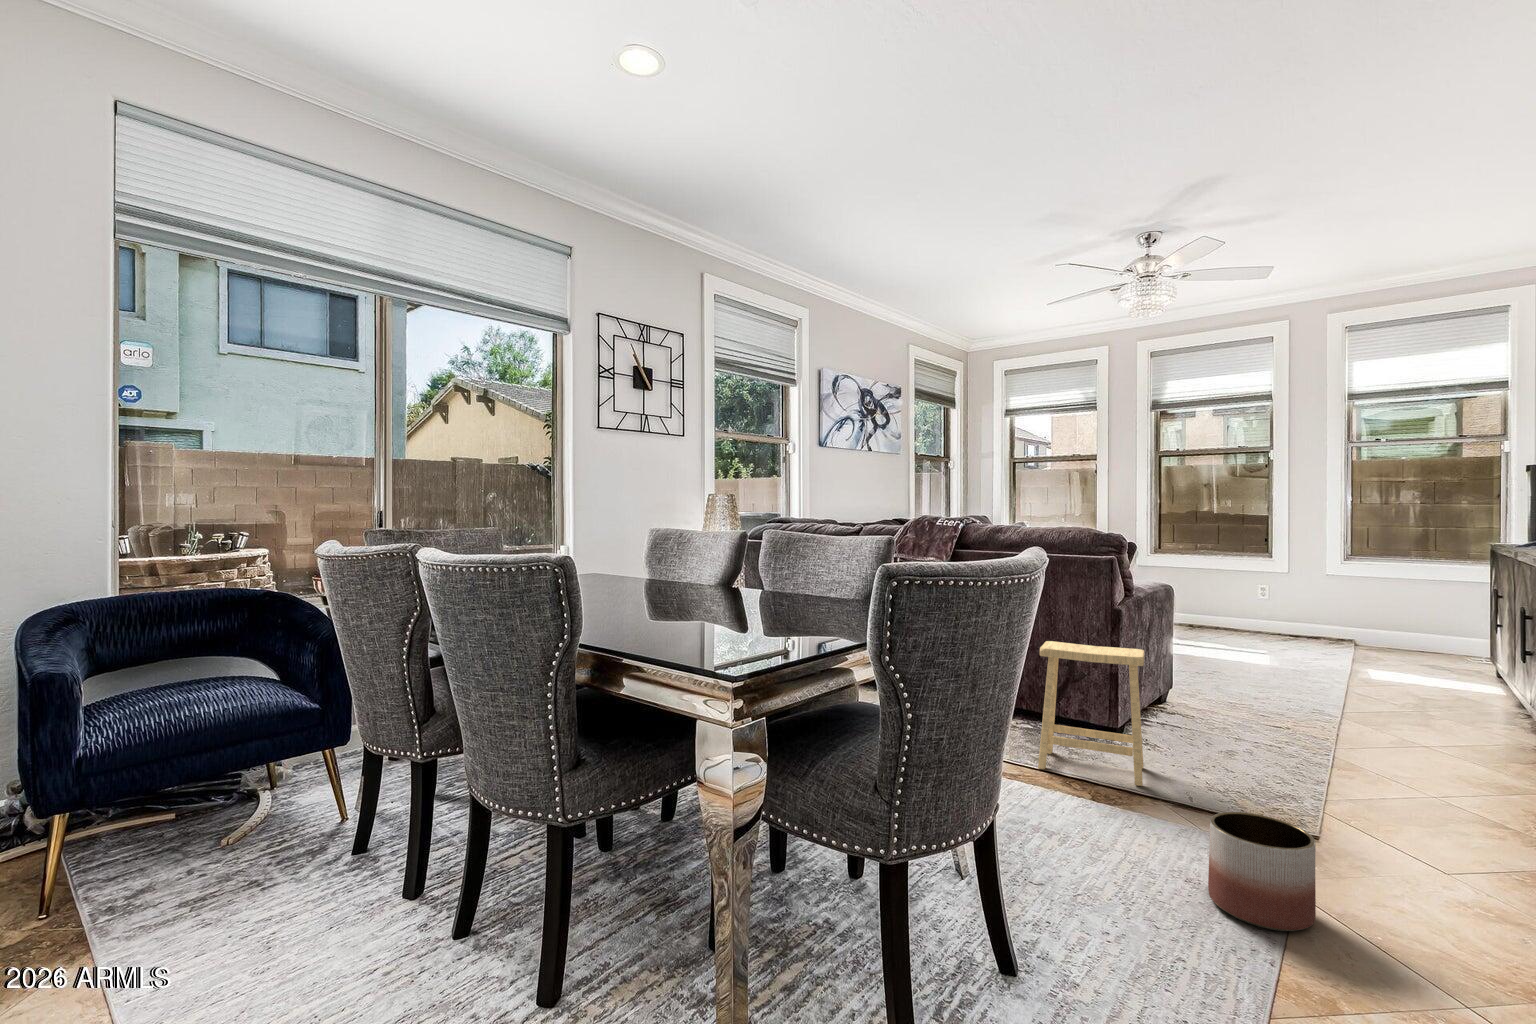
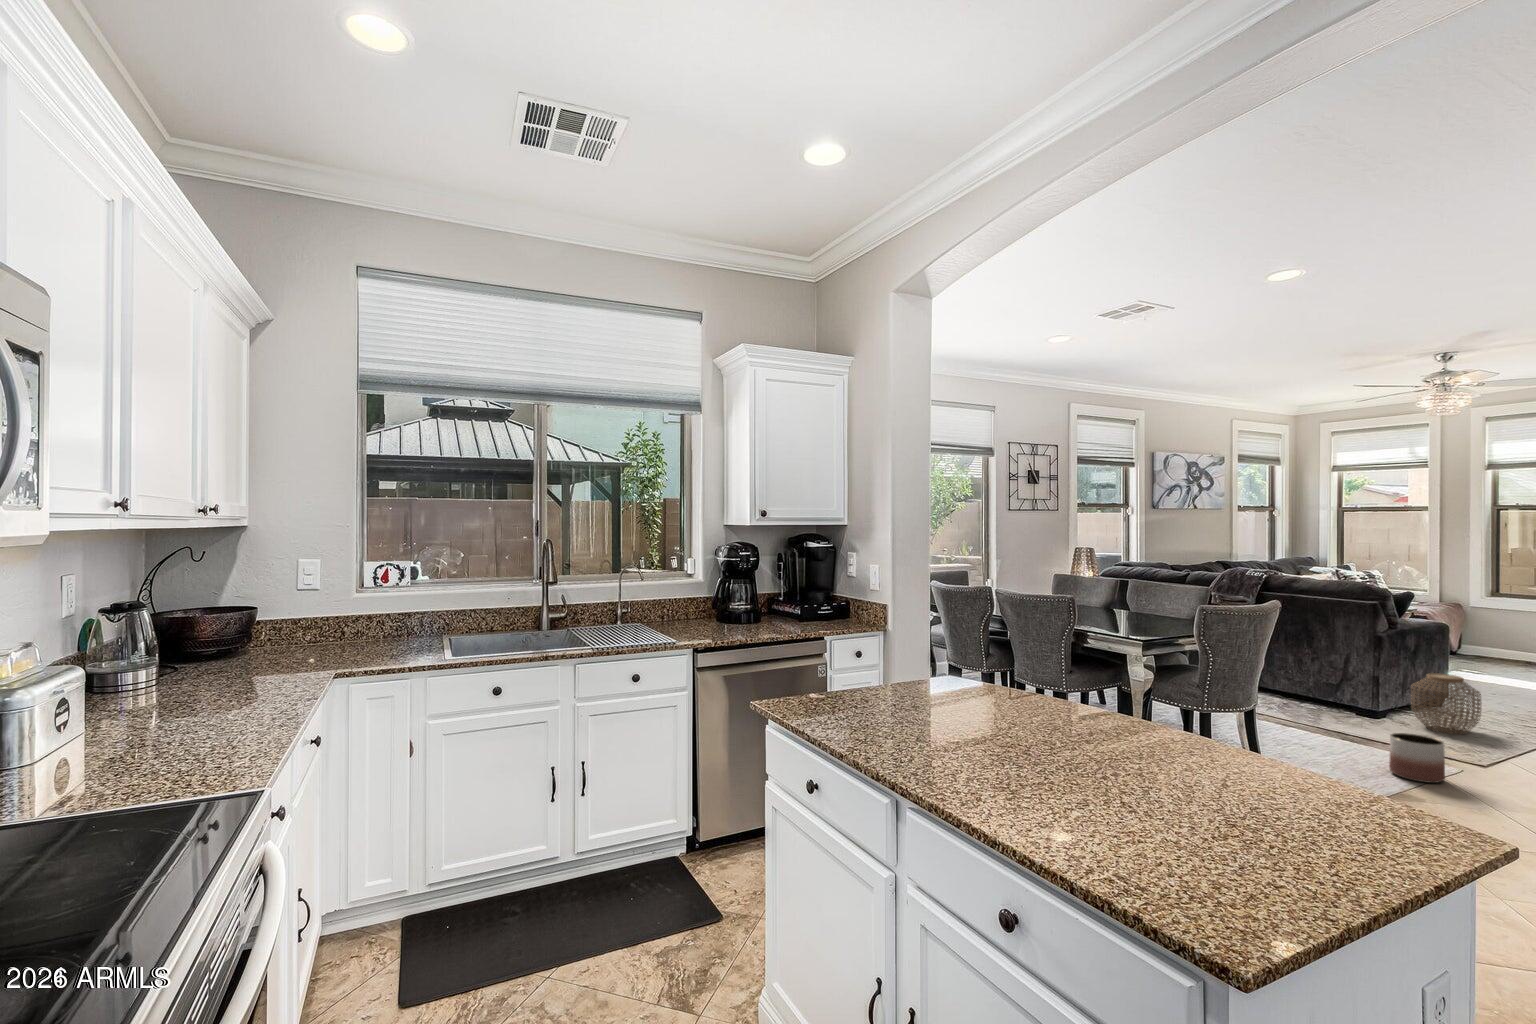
footstool: present [1038,641,1144,786] -> none [1315,652,1391,737]
woven basket: none [1158,665,1255,762] -> present [1411,673,1481,734]

